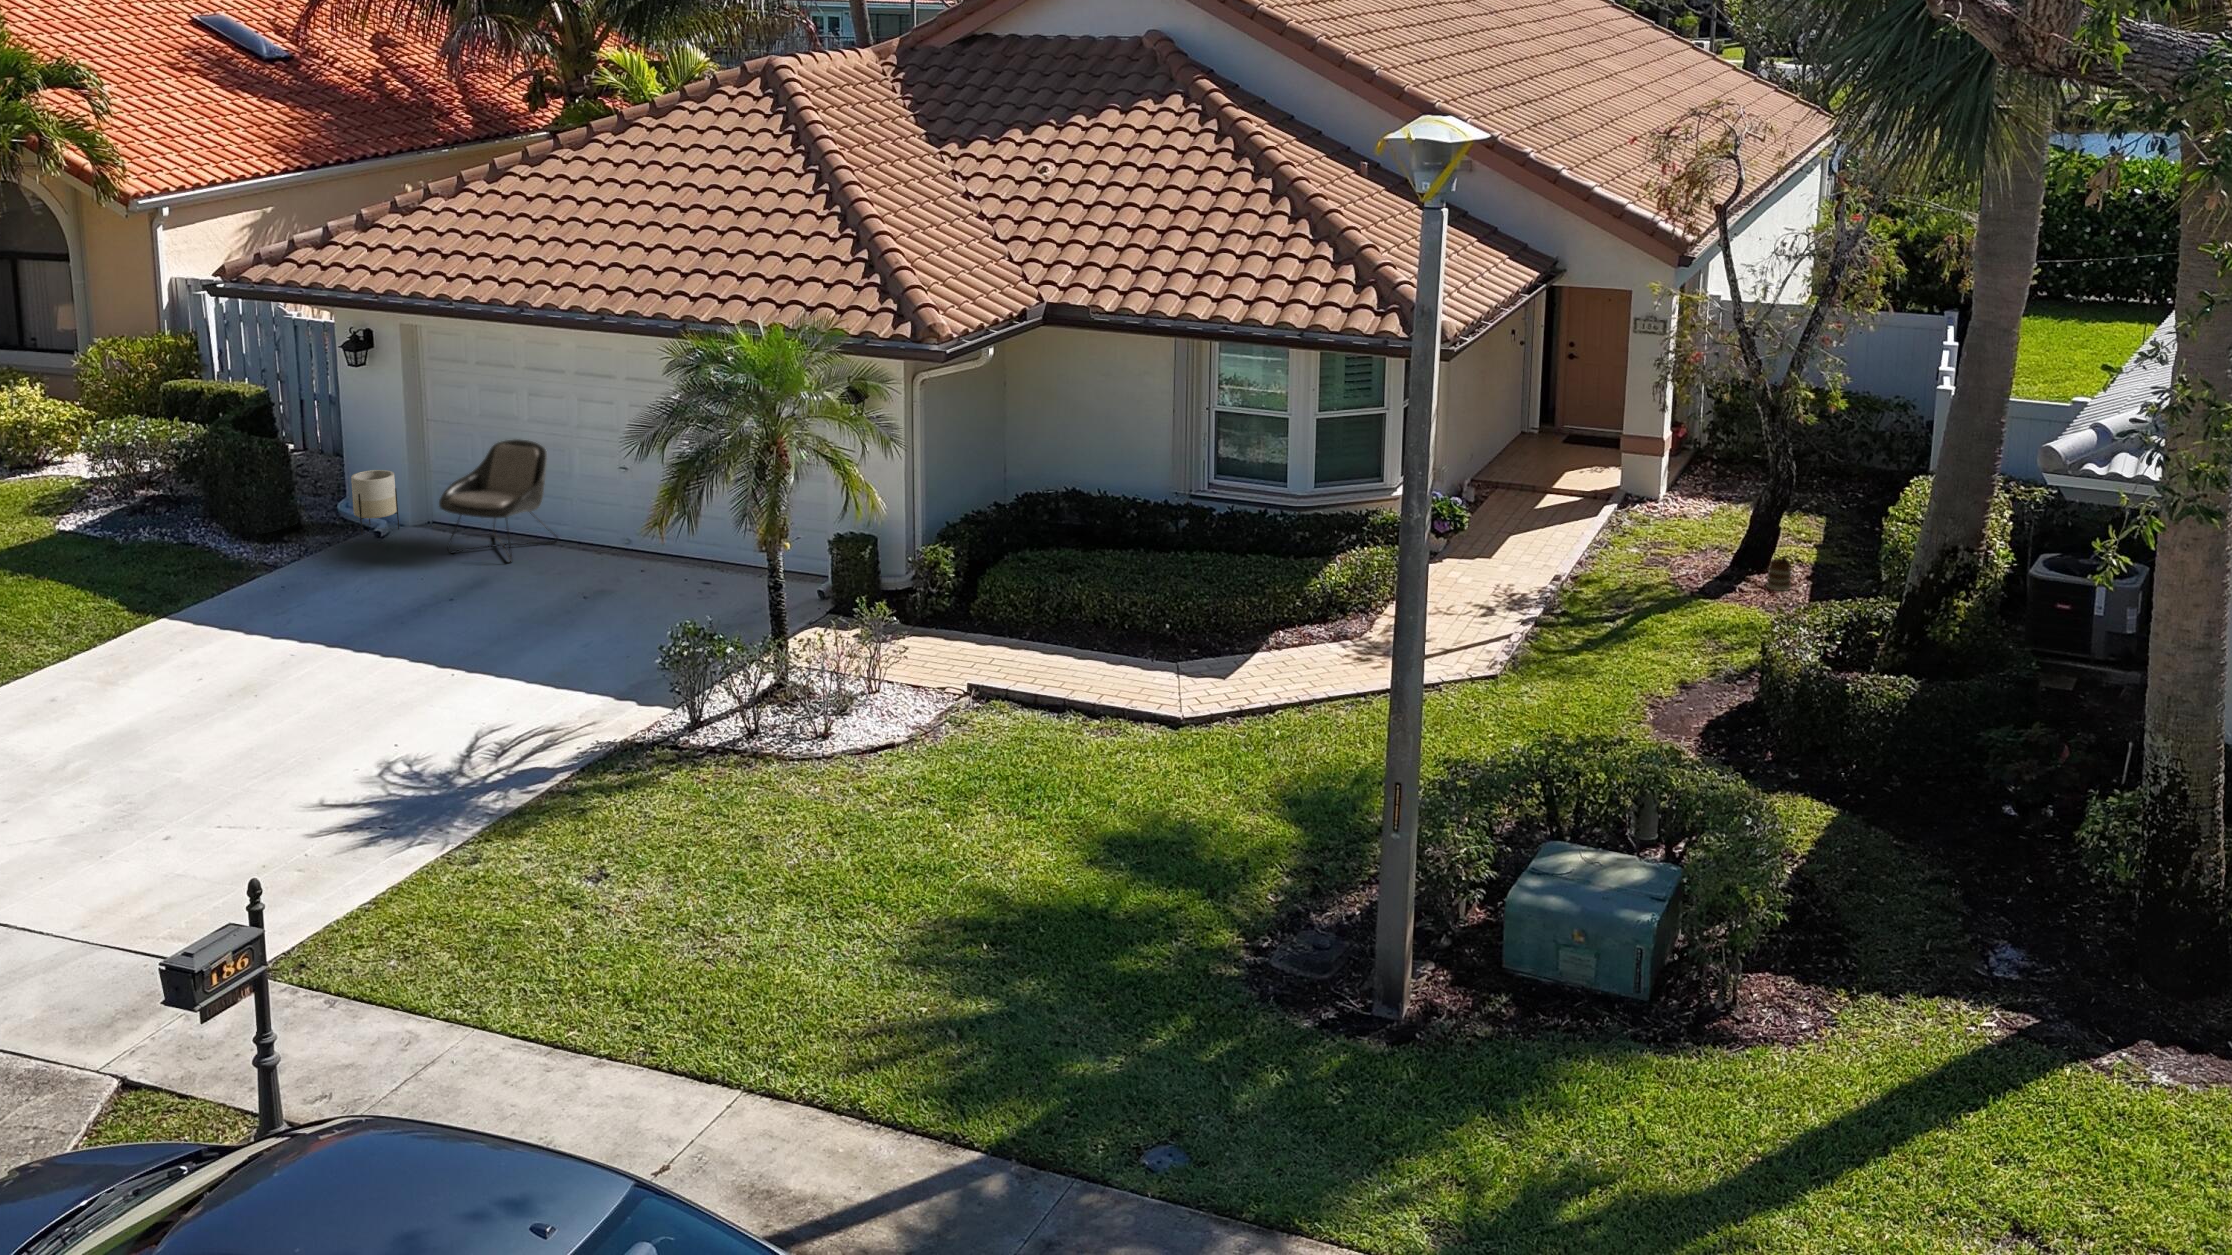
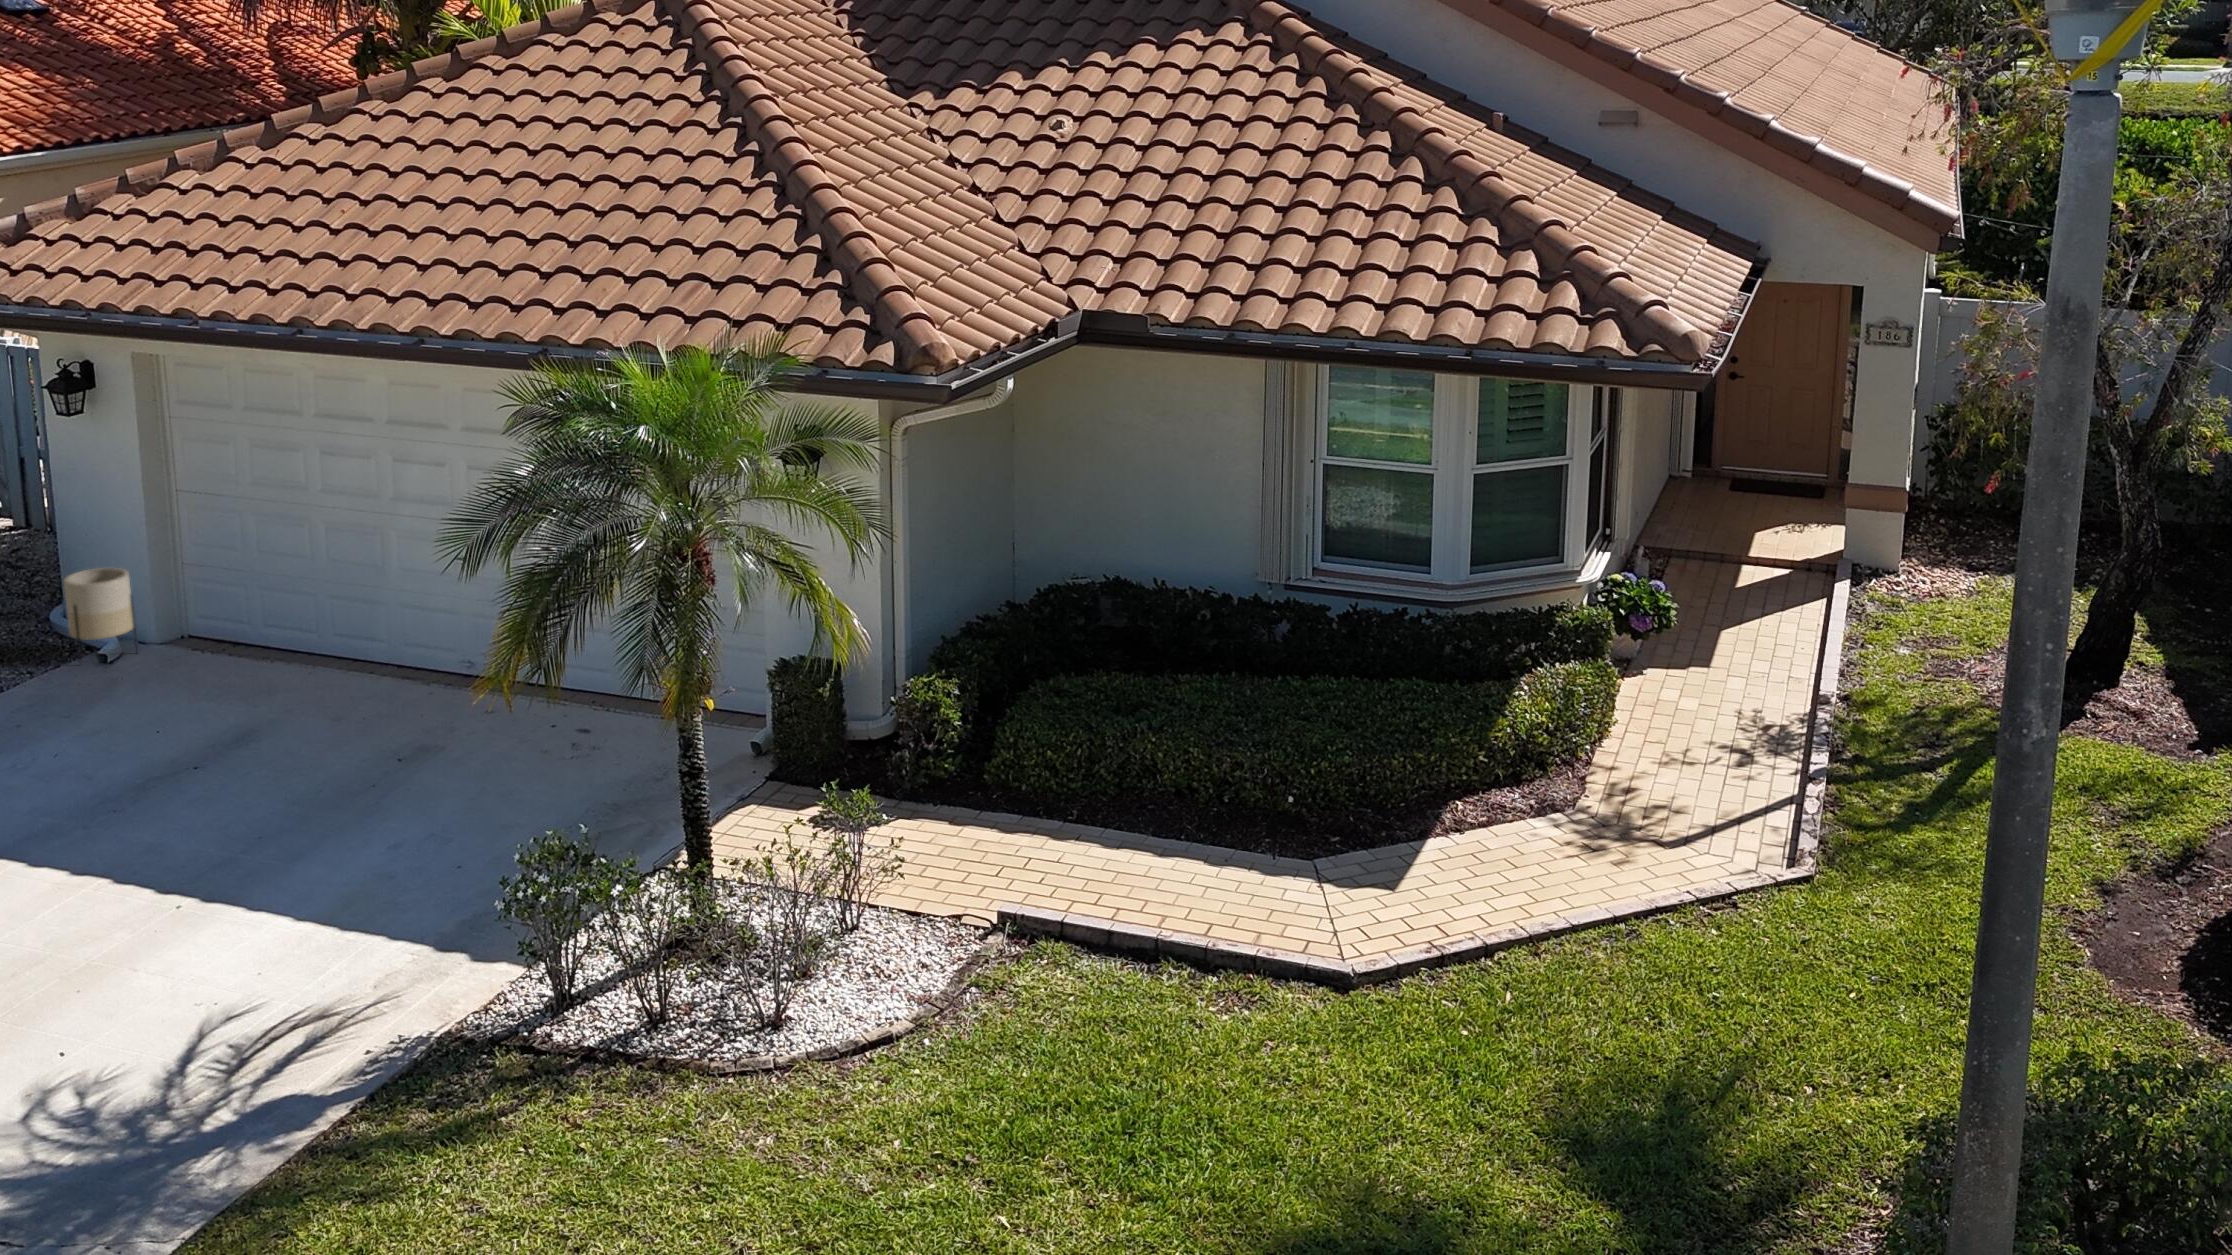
lounge chair: present [439,439,556,563] -> none [187,522,368,706]
wooden bucket: present [1766,546,1792,591] -> none [2118,645,2158,712]

